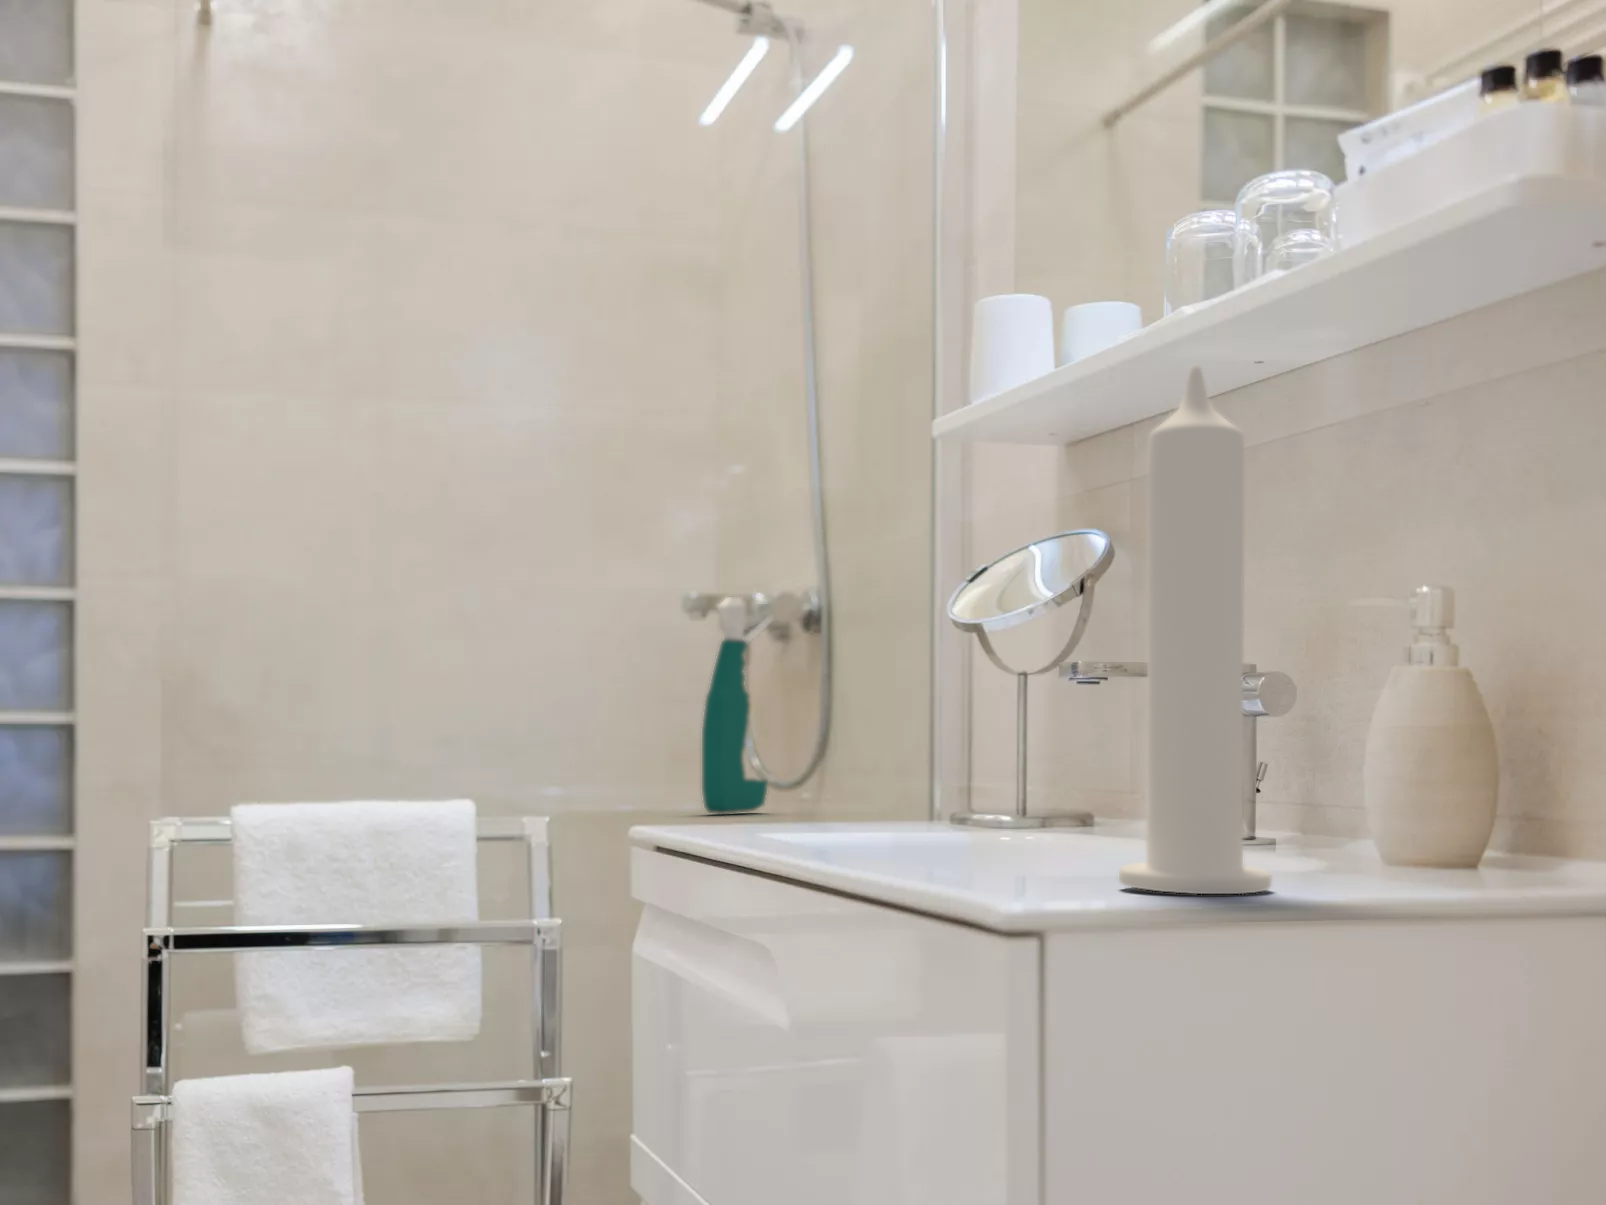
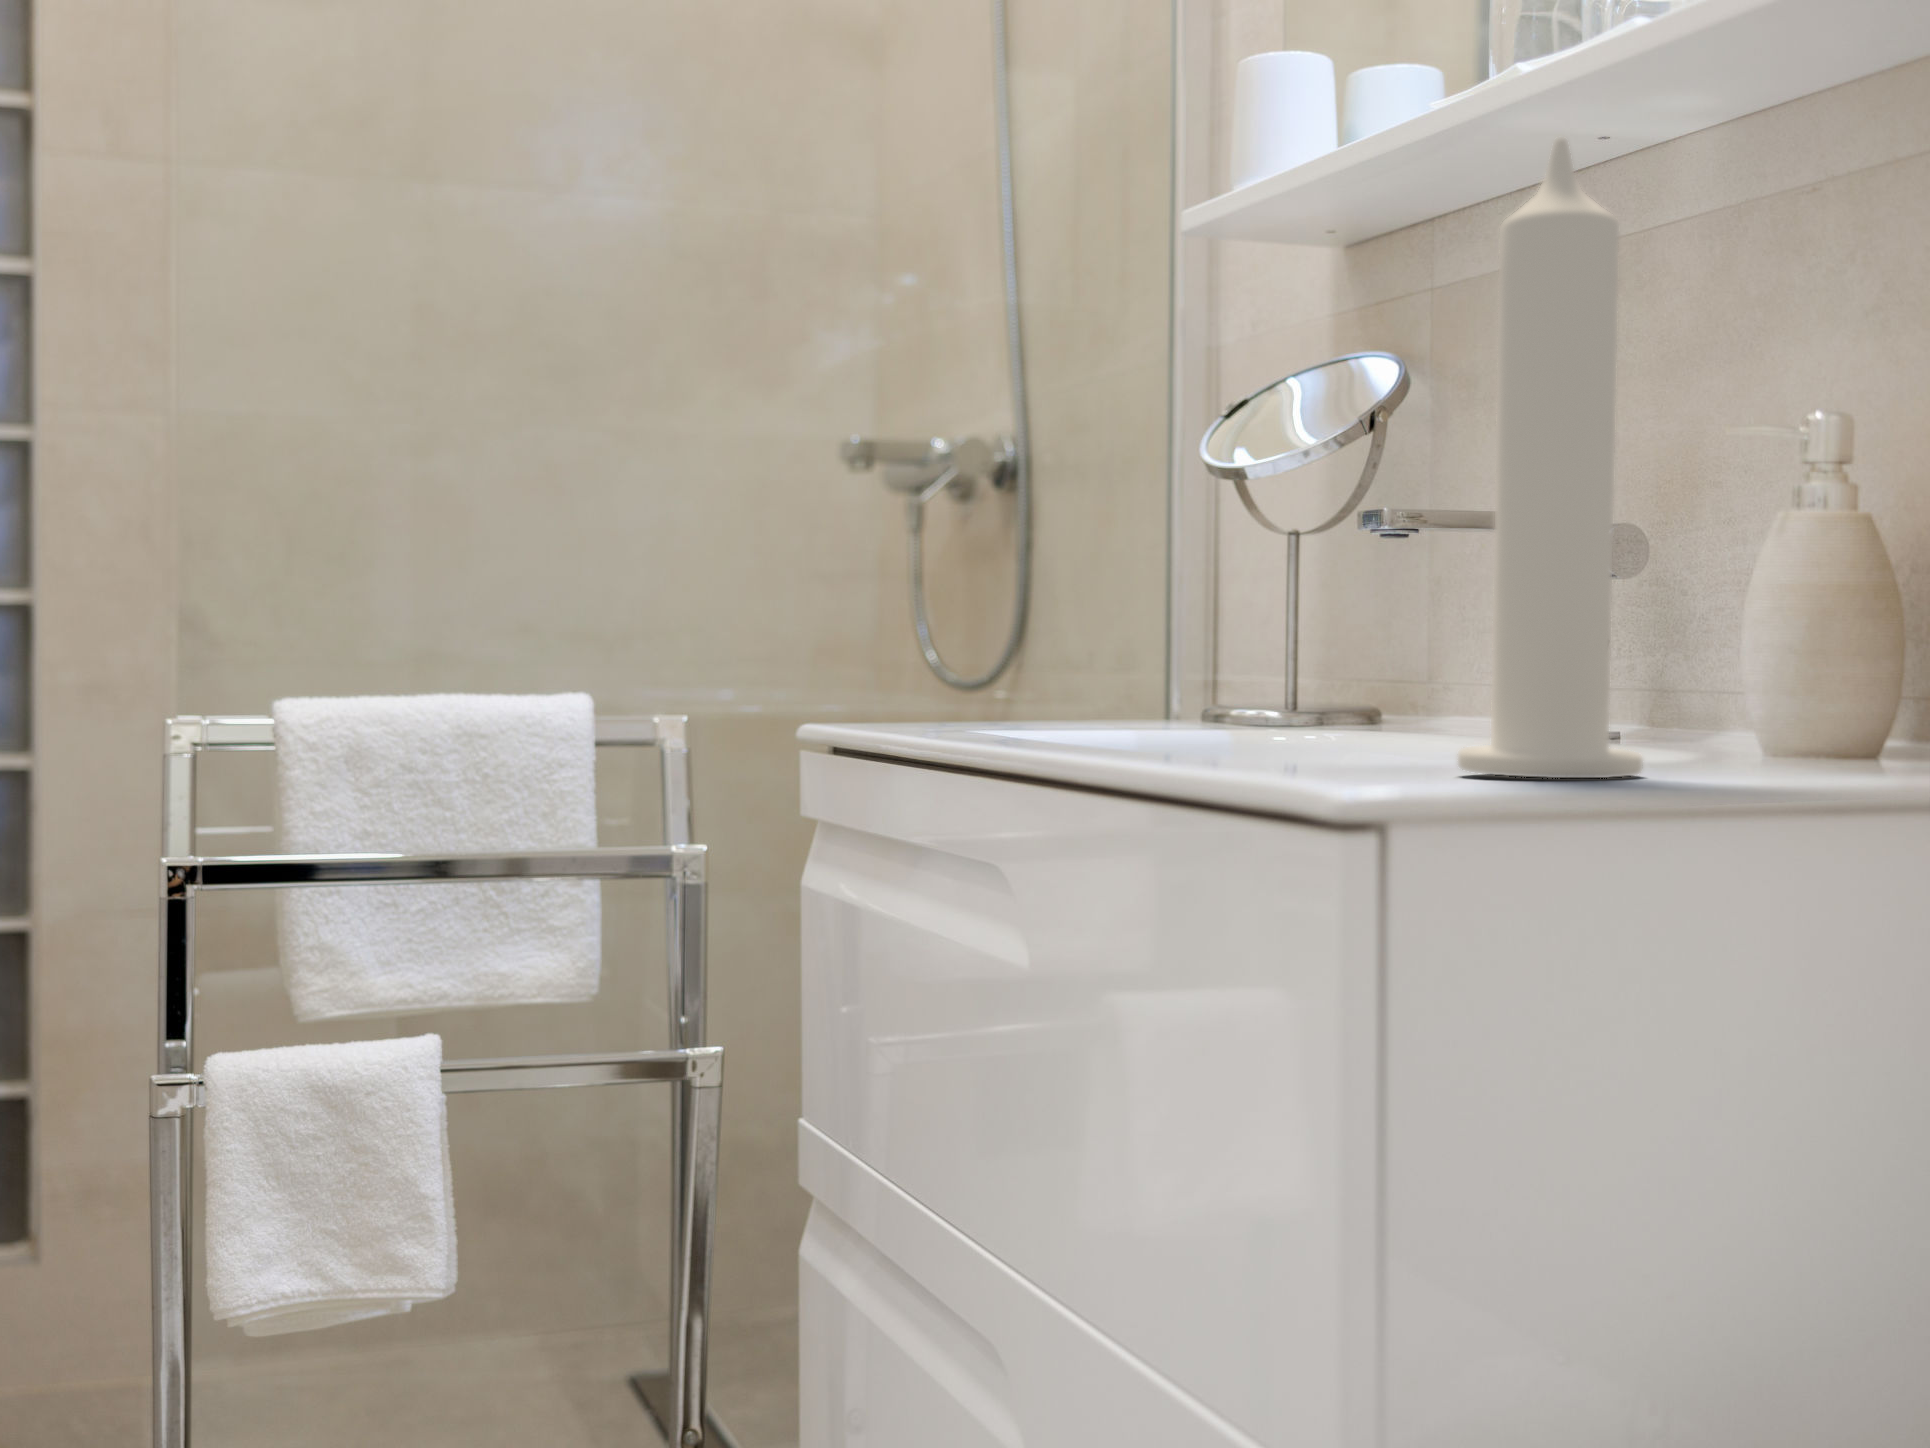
spray bottle: present [702,597,767,814] -> none [867,446,949,721]

